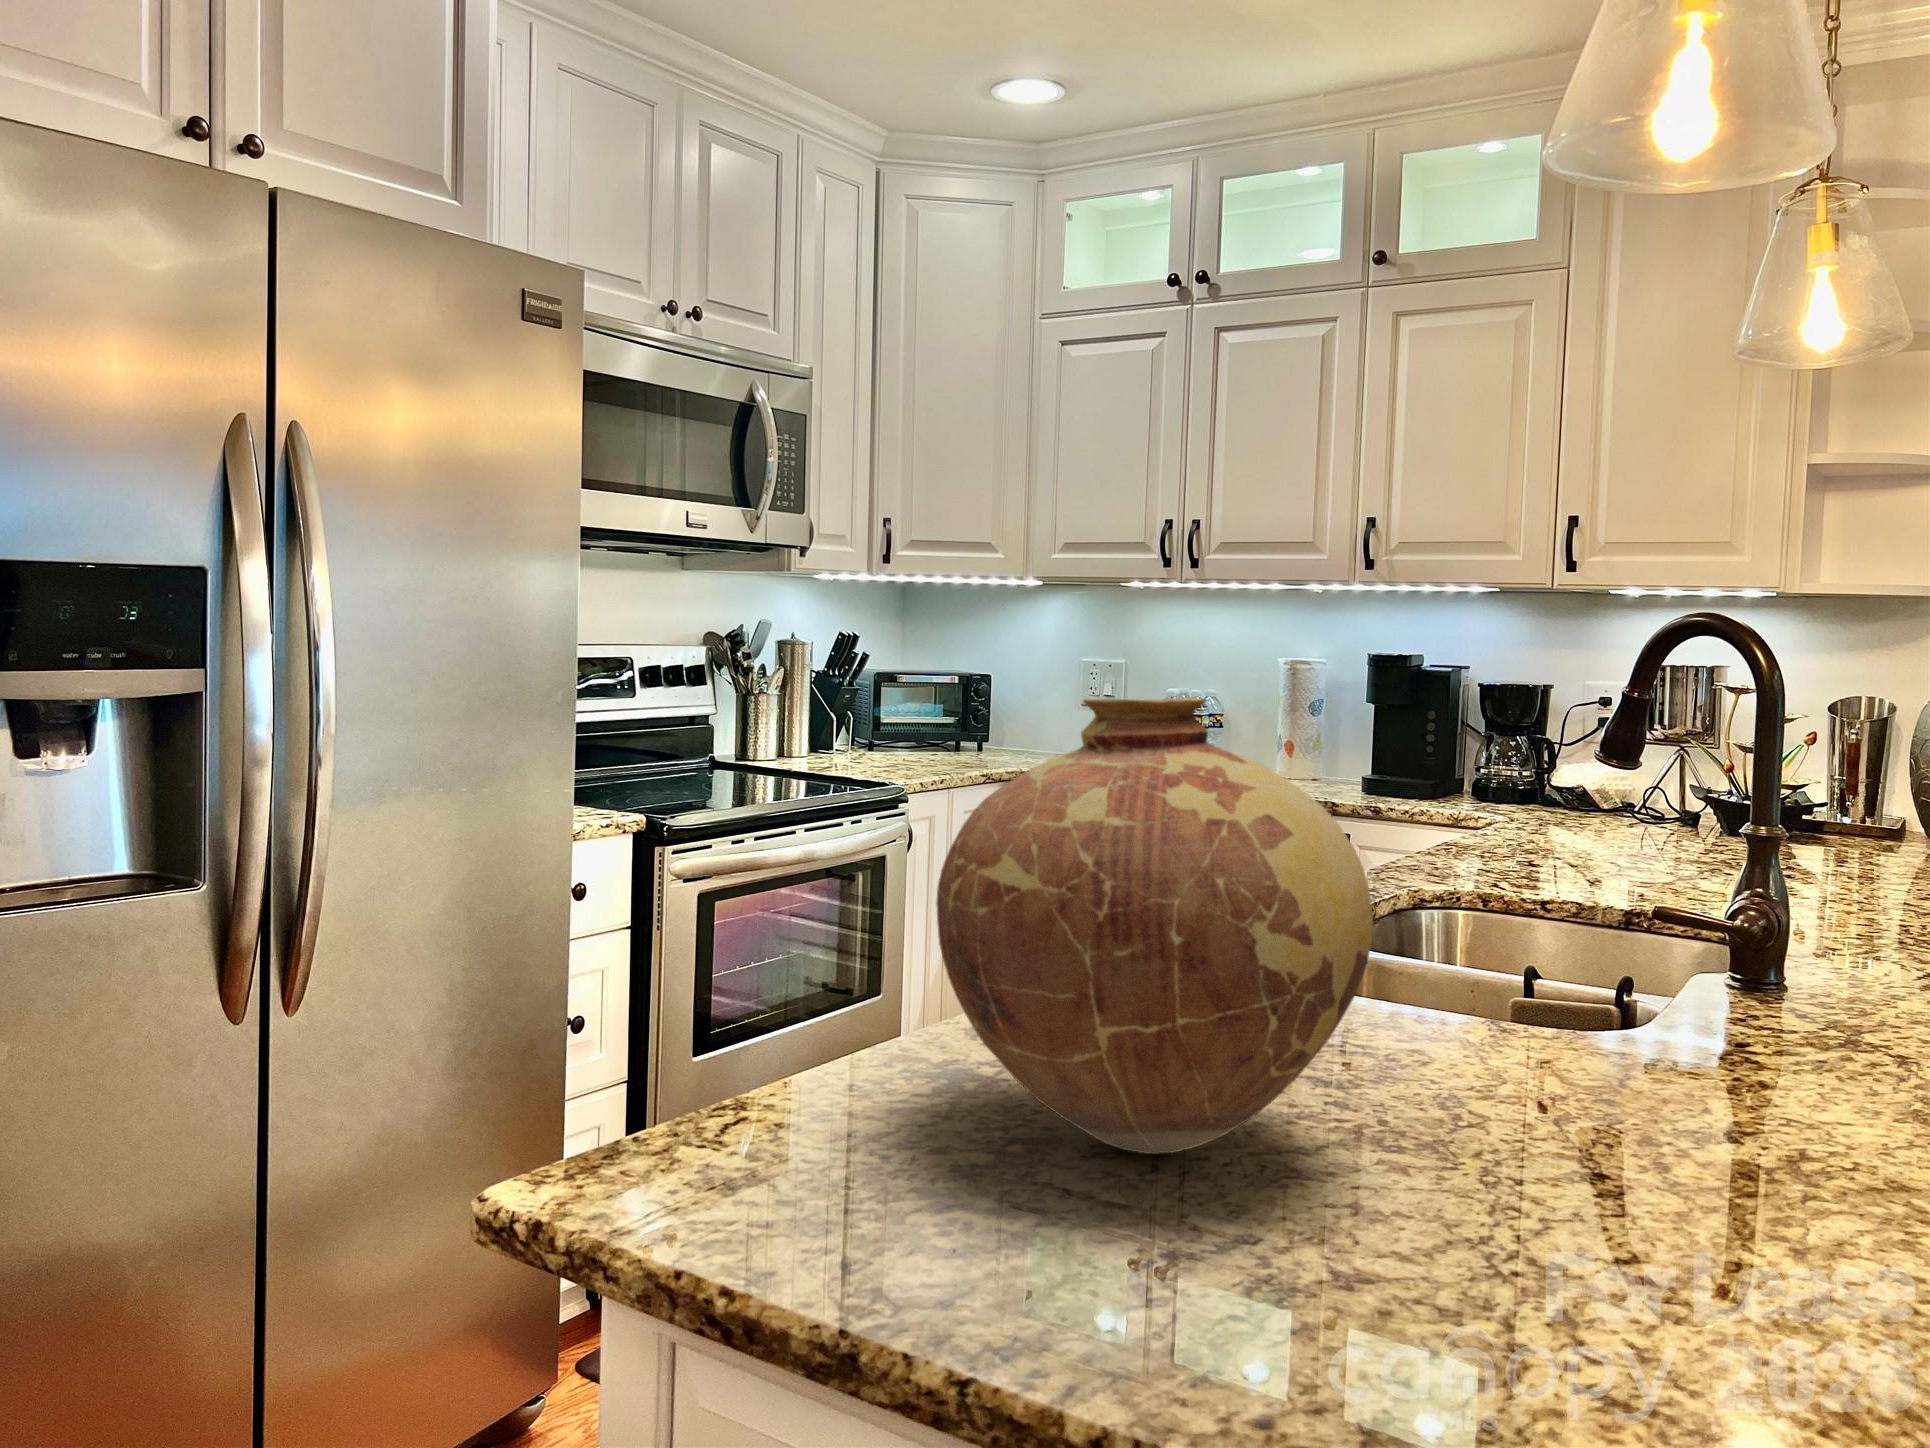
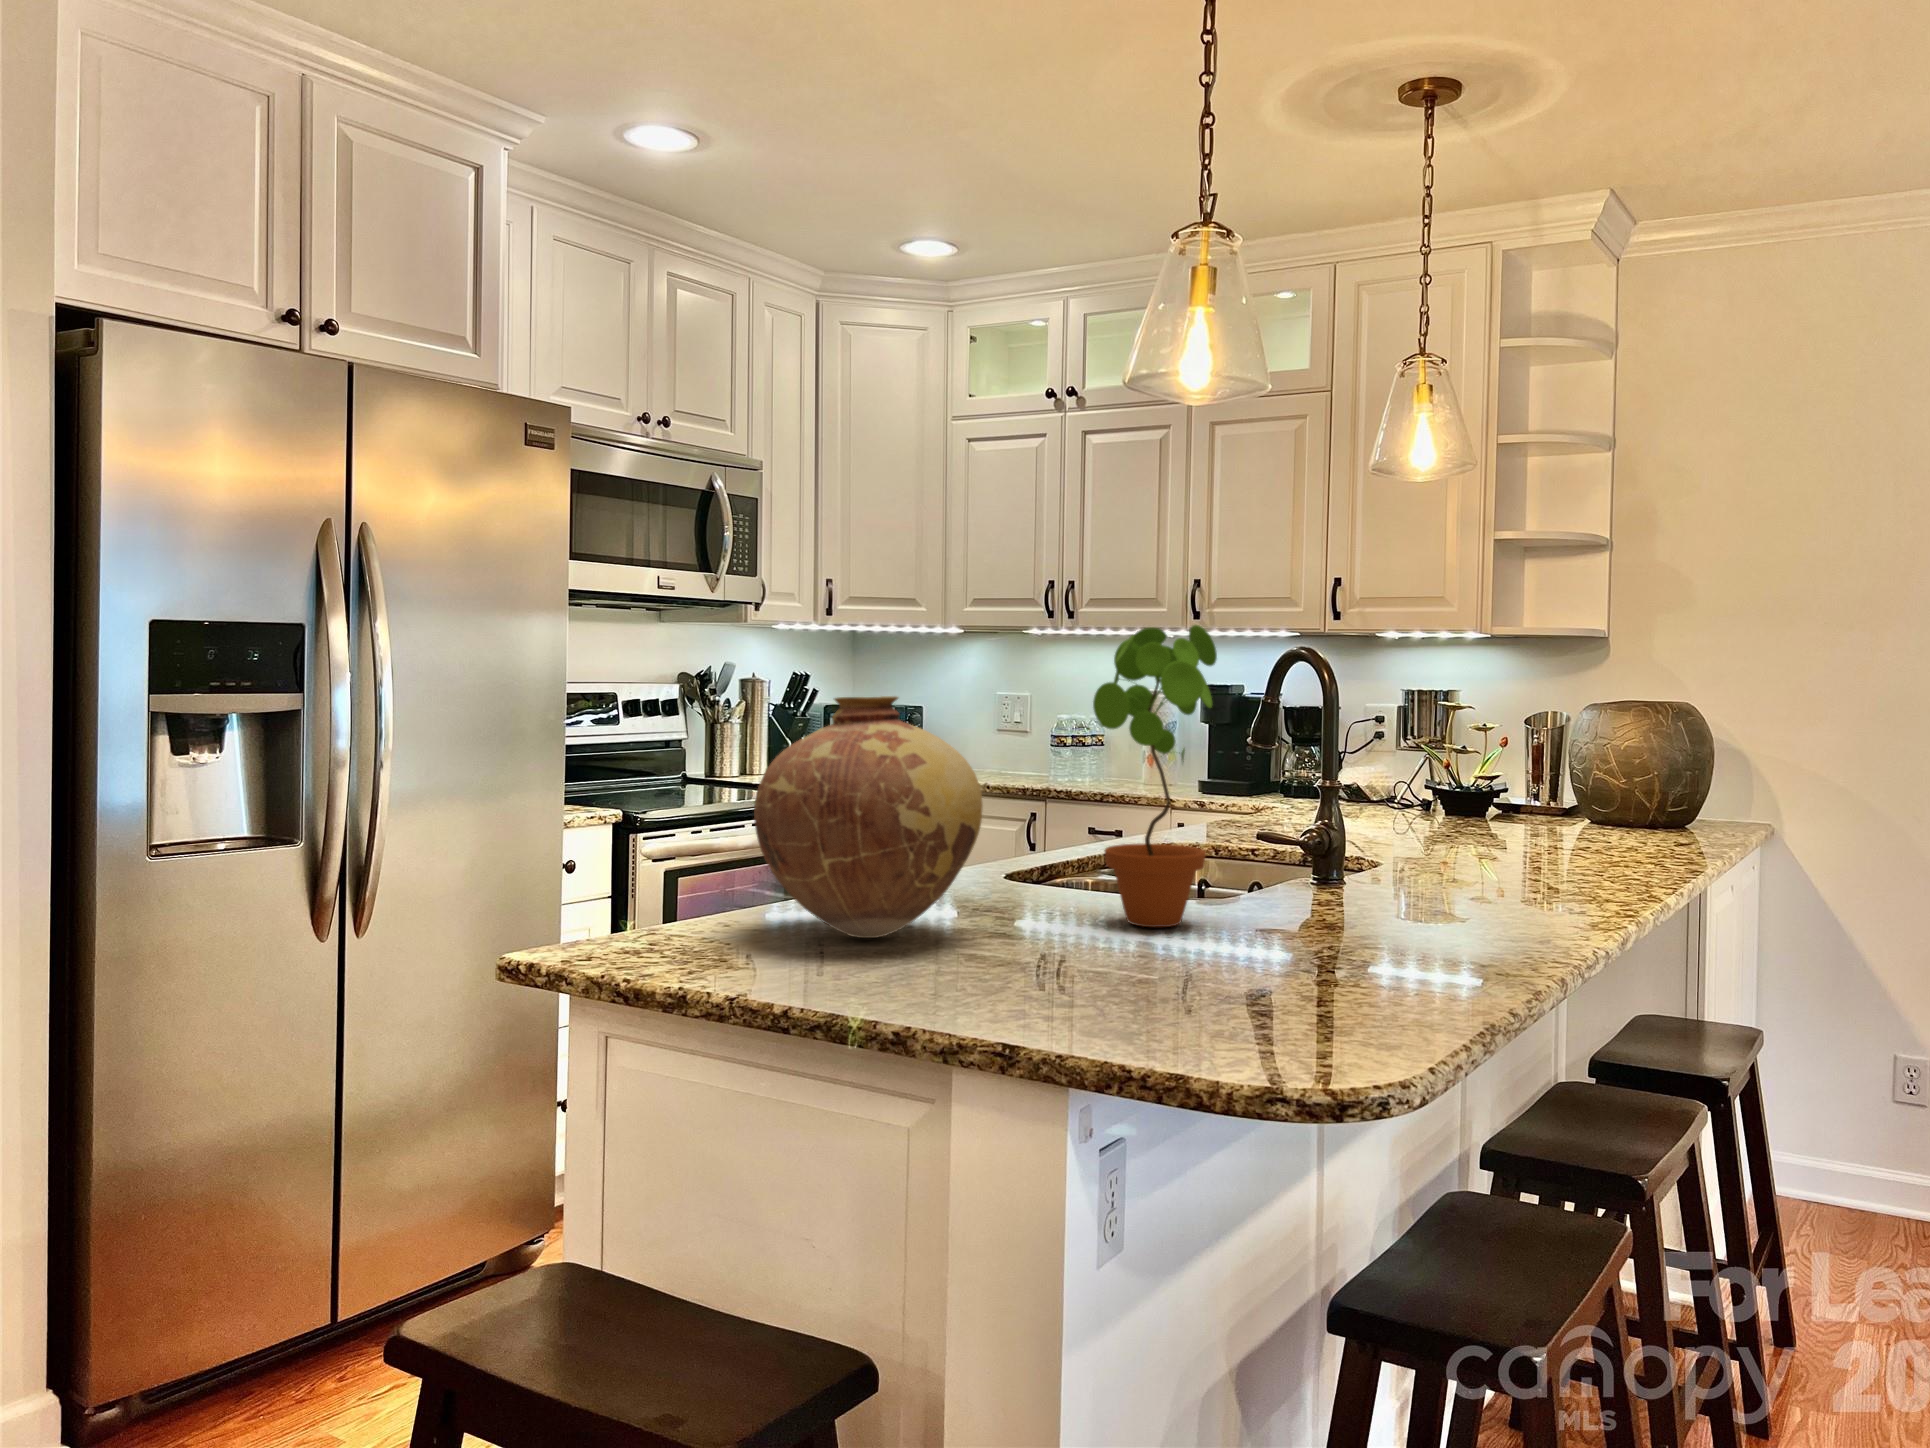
potted plant: none [1534,568,1767,1121] -> present [1093,625,1217,927]

